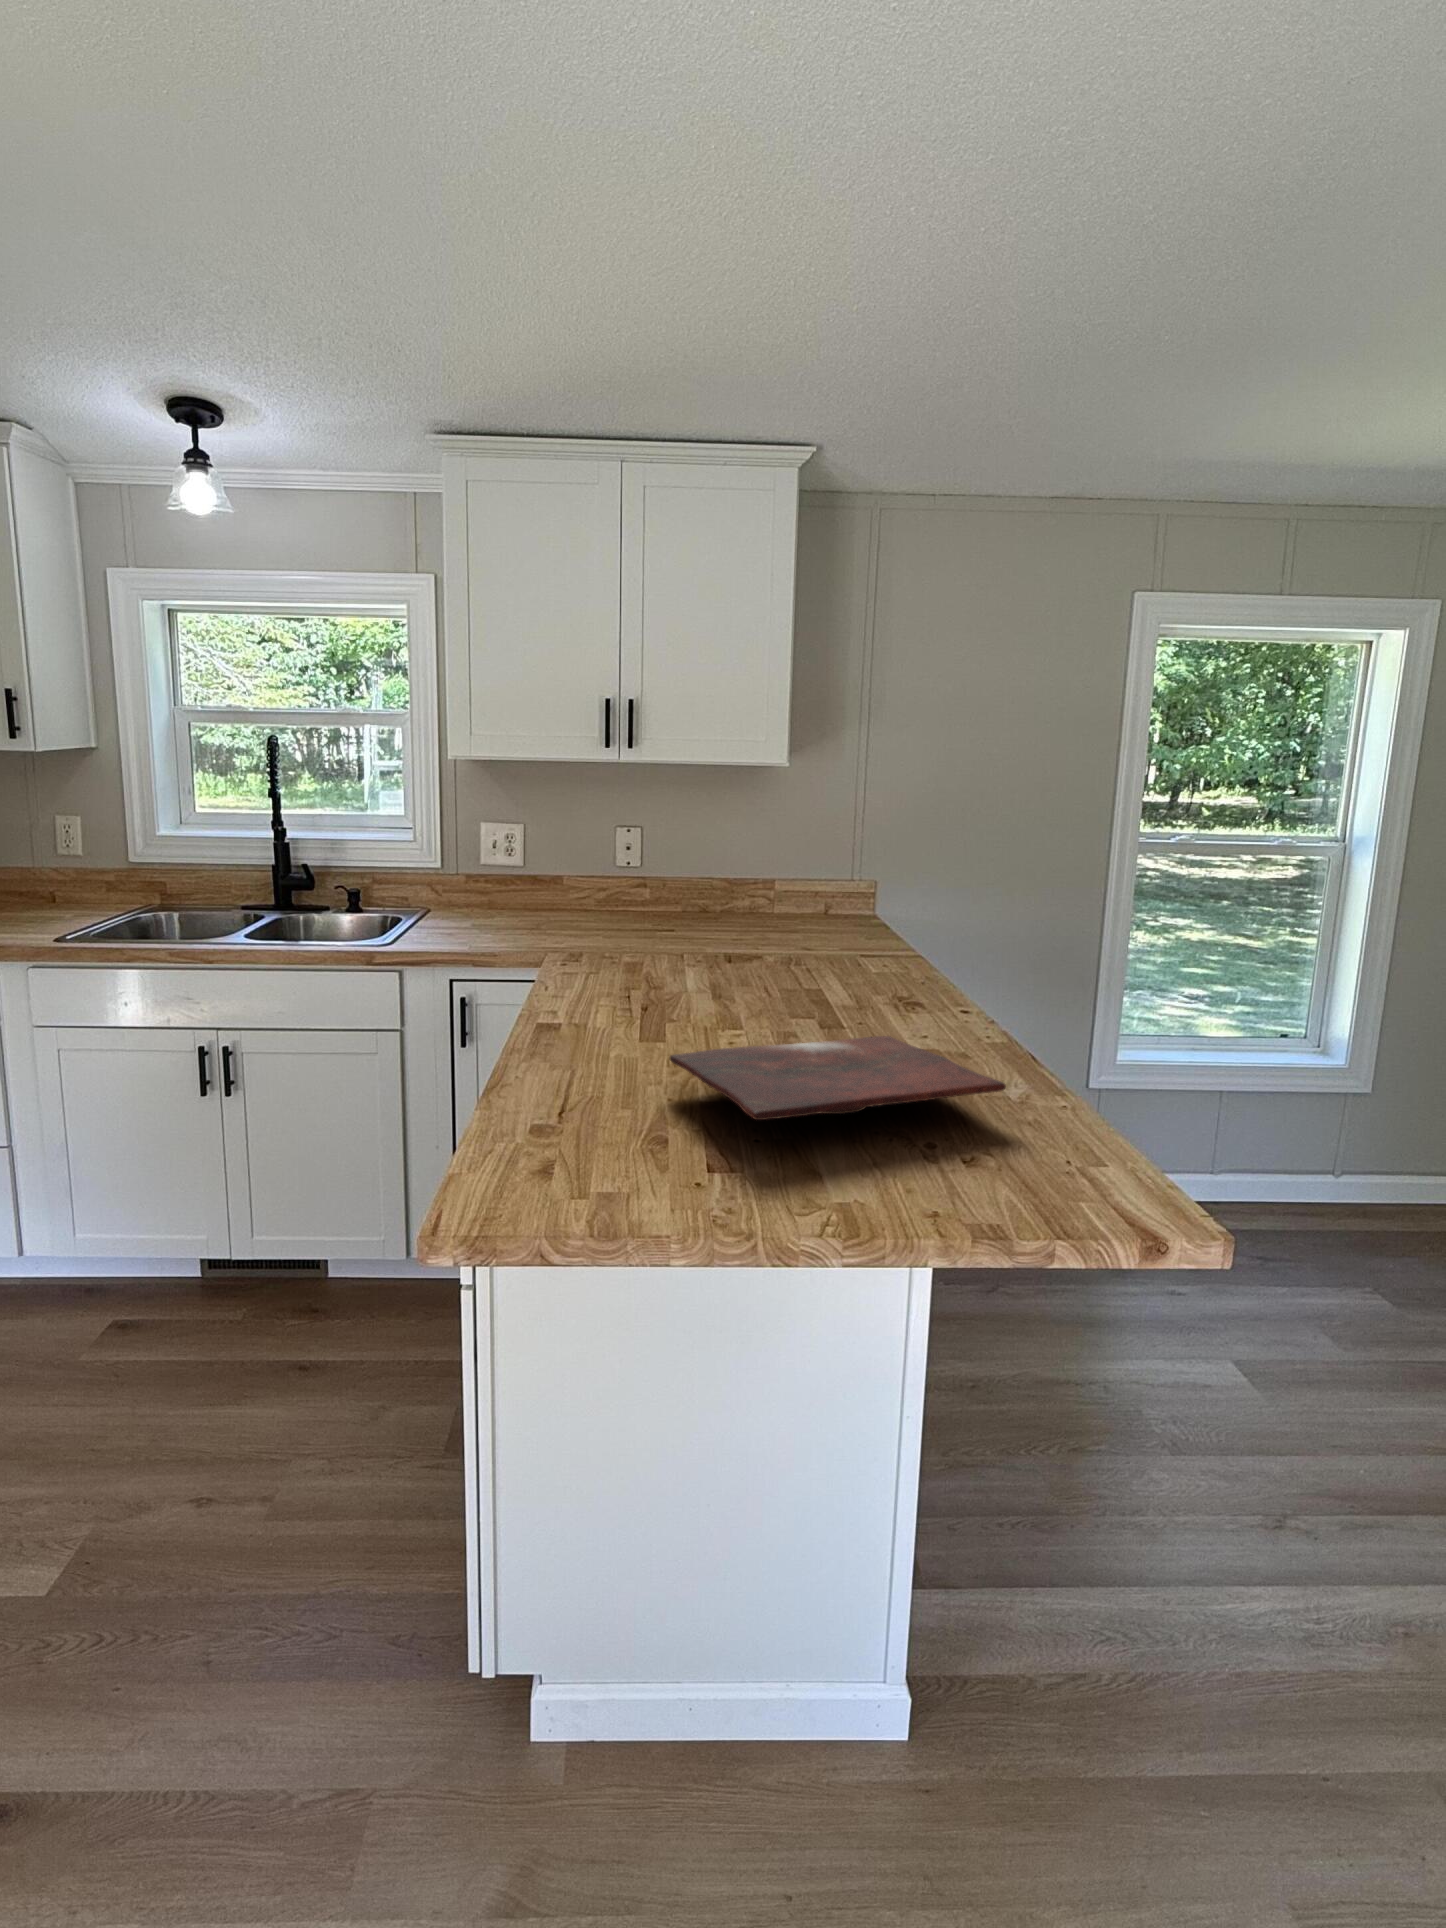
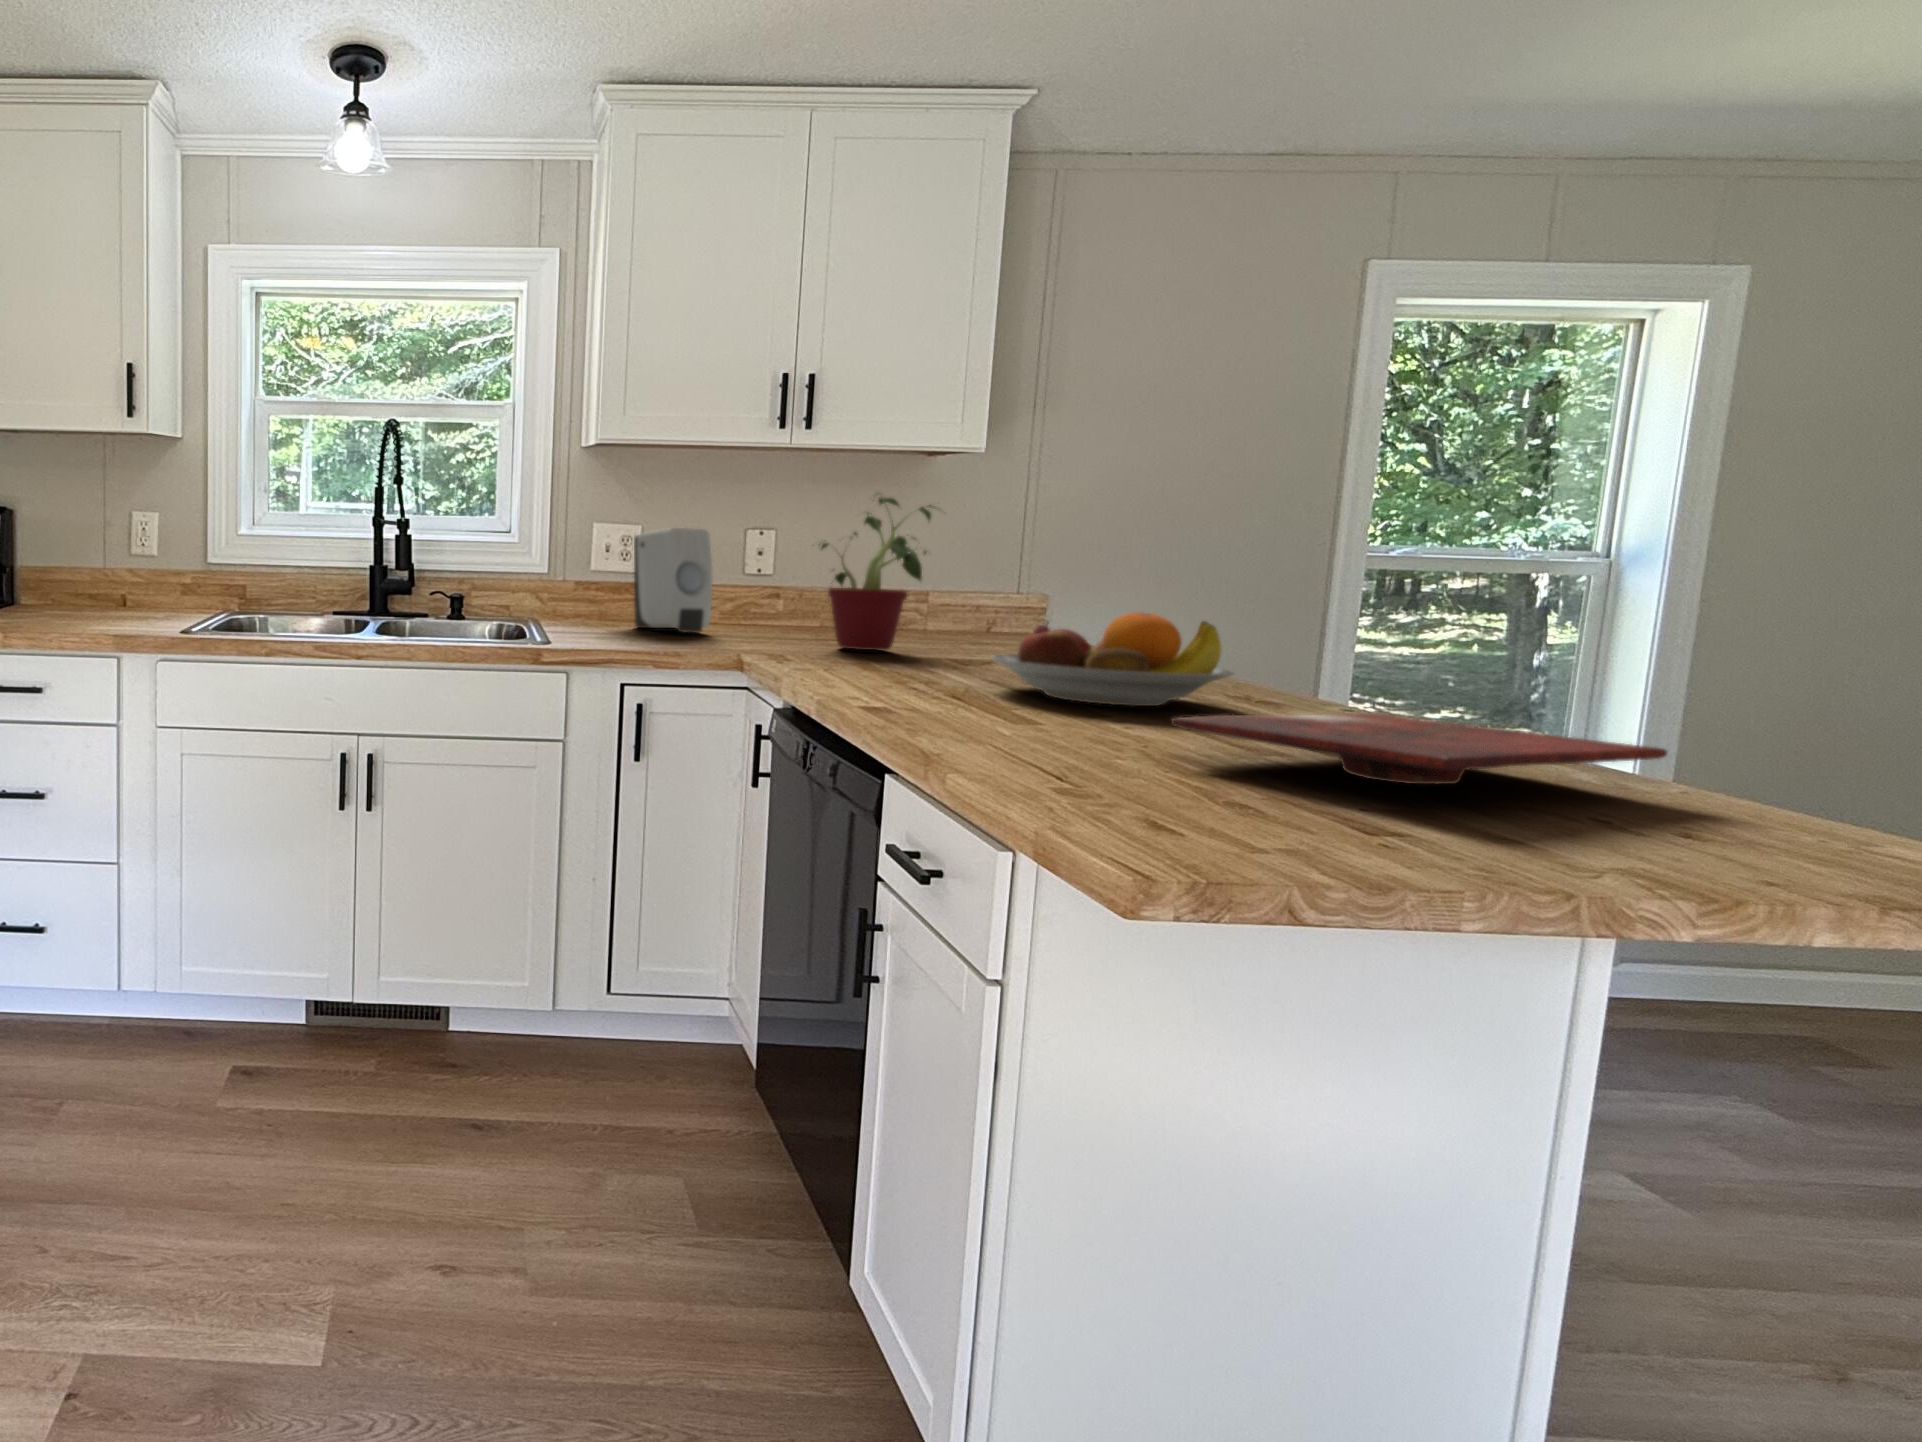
potted plant: none [623,805,732,946] -> present [819,493,935,650]
soap dispenser: none [504,834,563,926] -> present [634,528,712,633]
fruit bowl: none [680,934,857,1015] -> present [991,612,1234,706]

